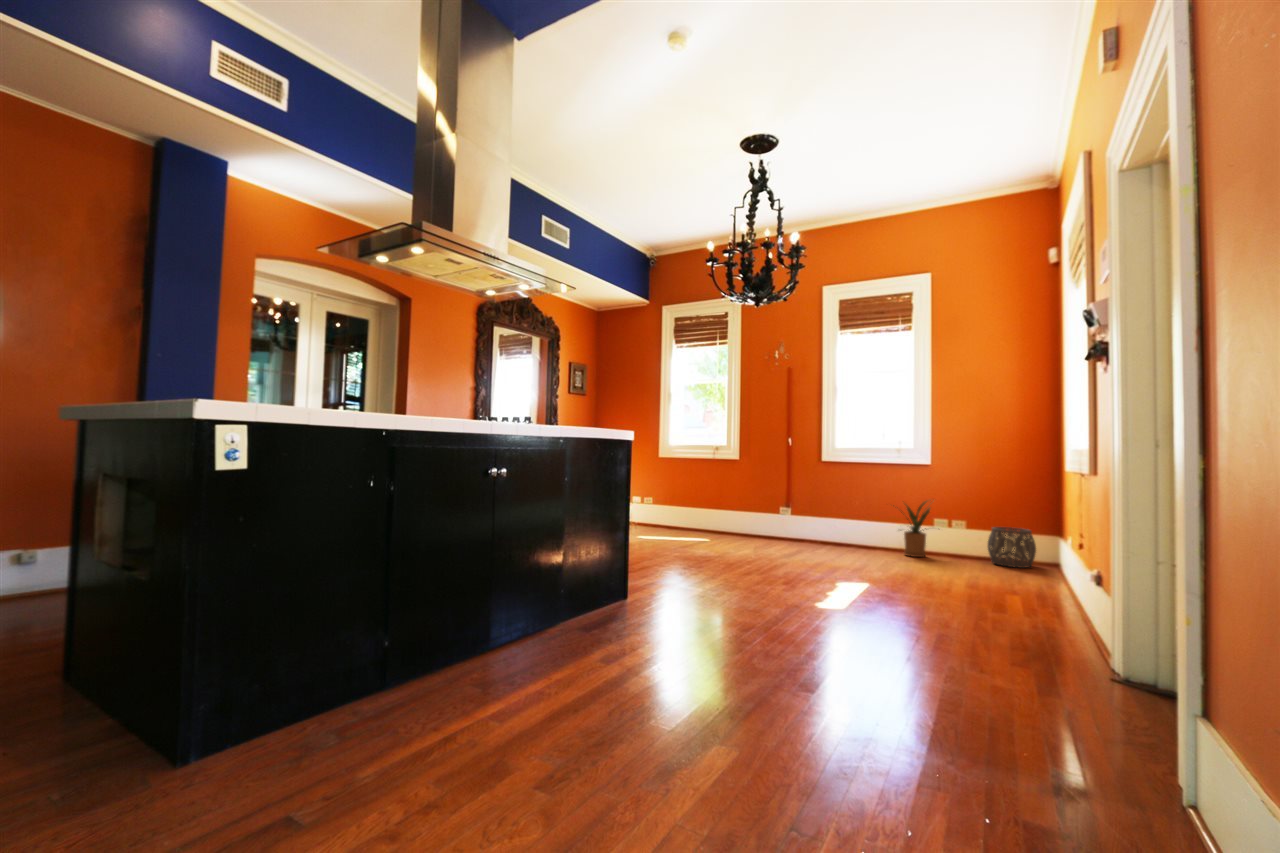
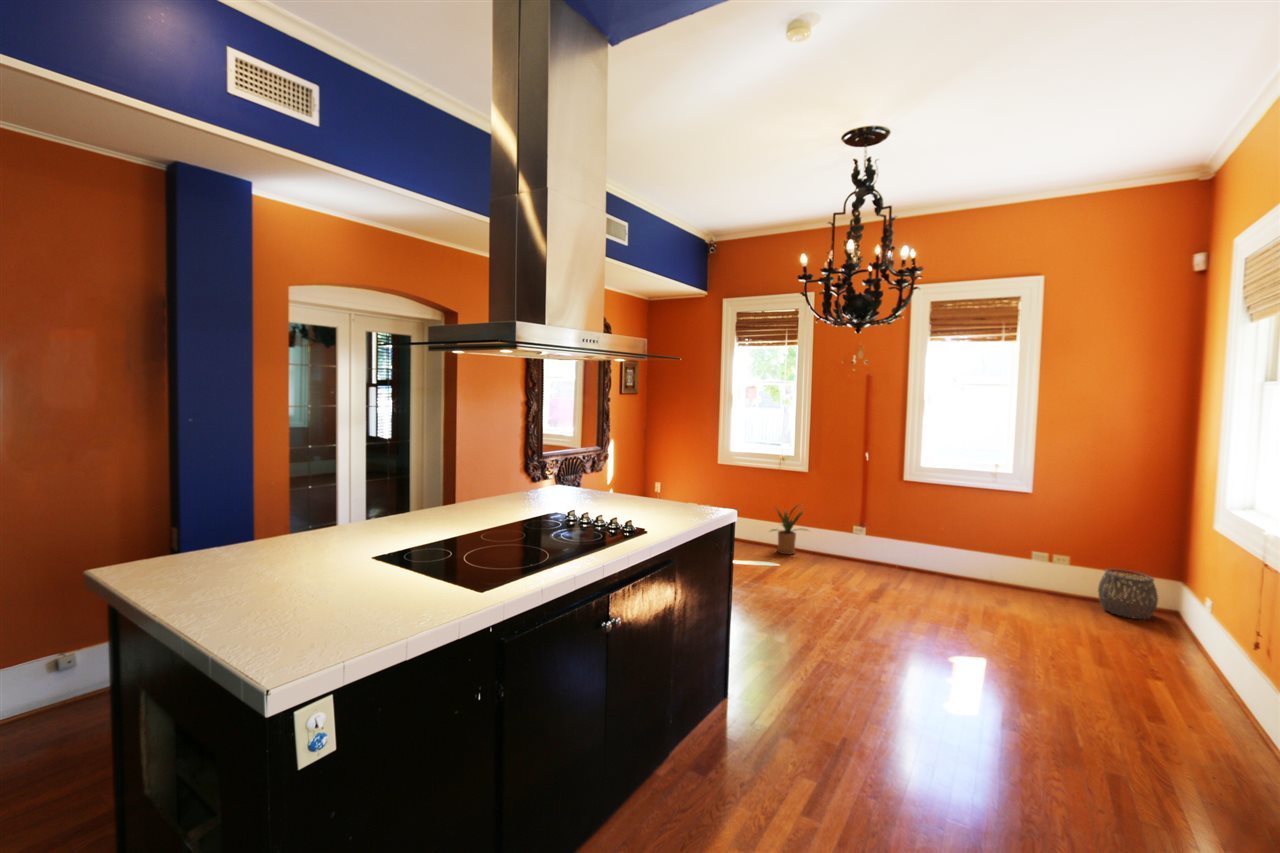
house plant: present [901,501,930,557] -> present [772,504,804,554]

